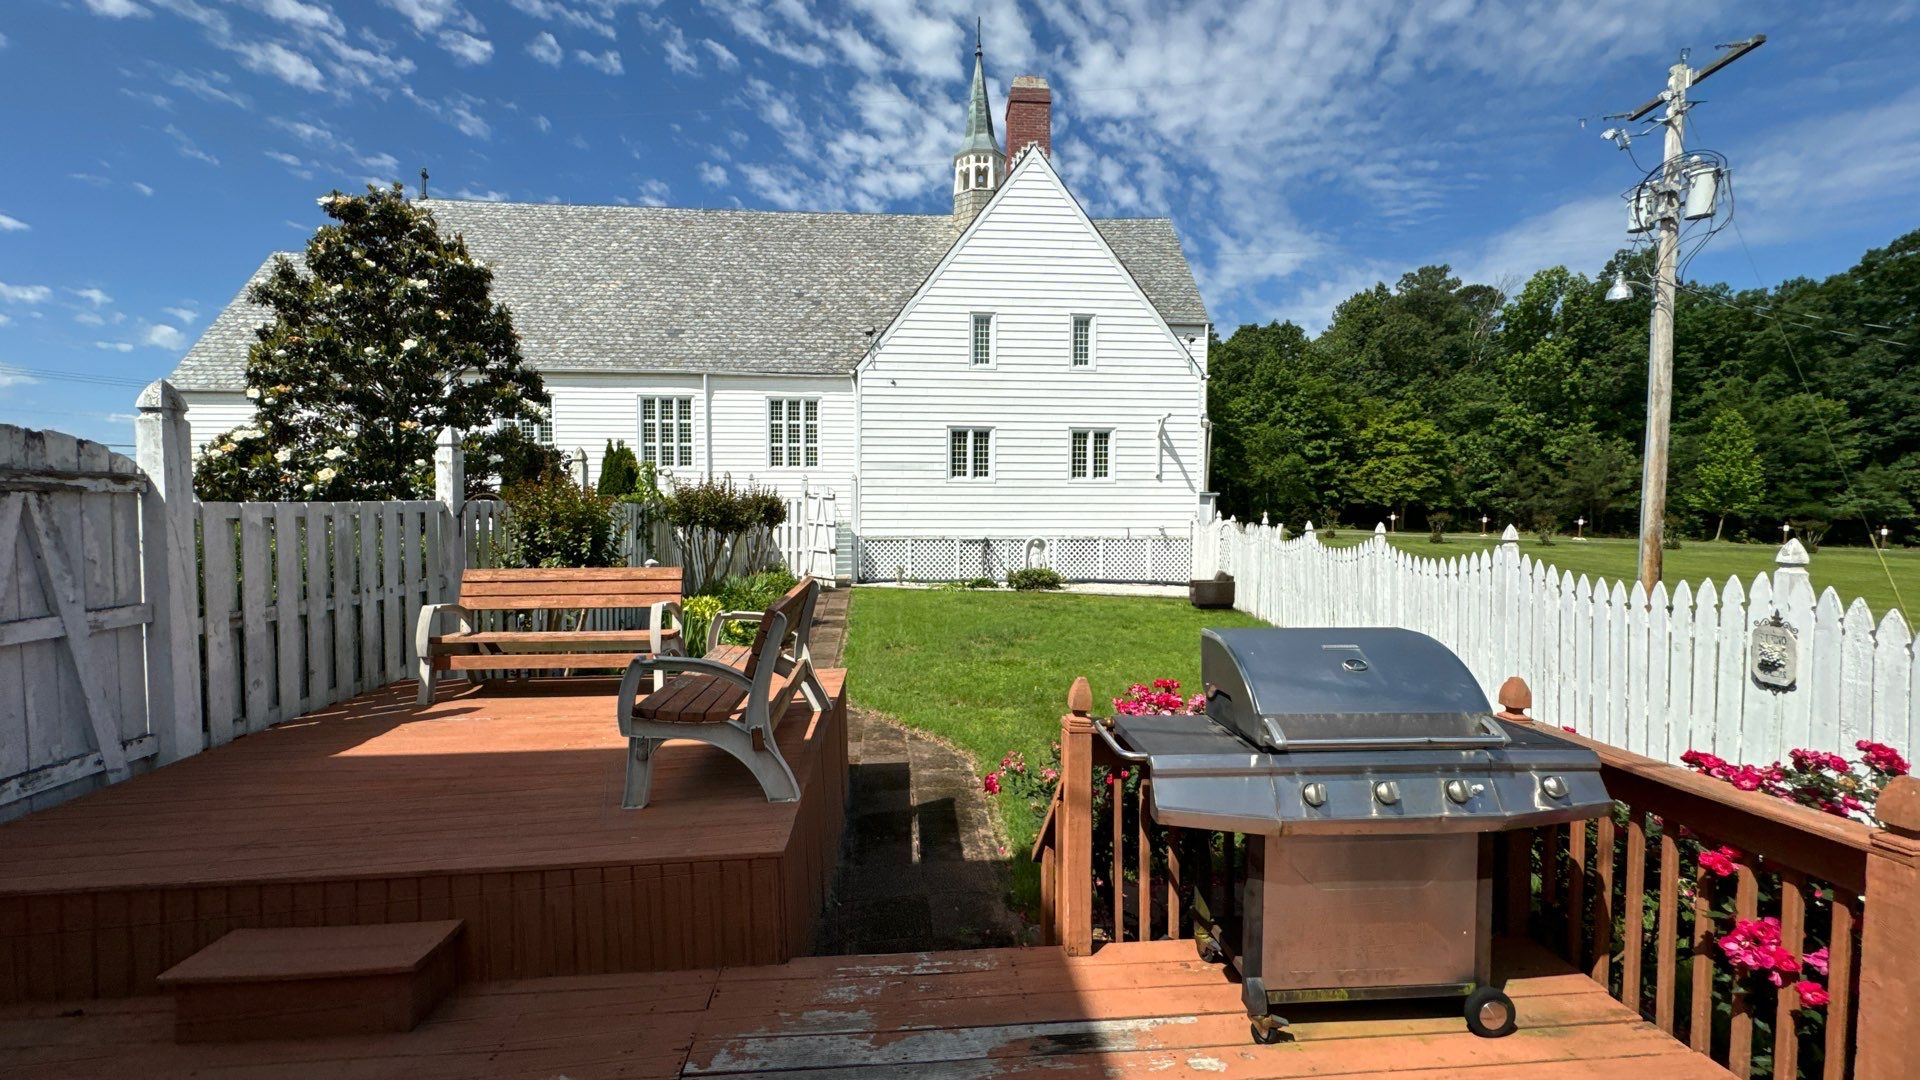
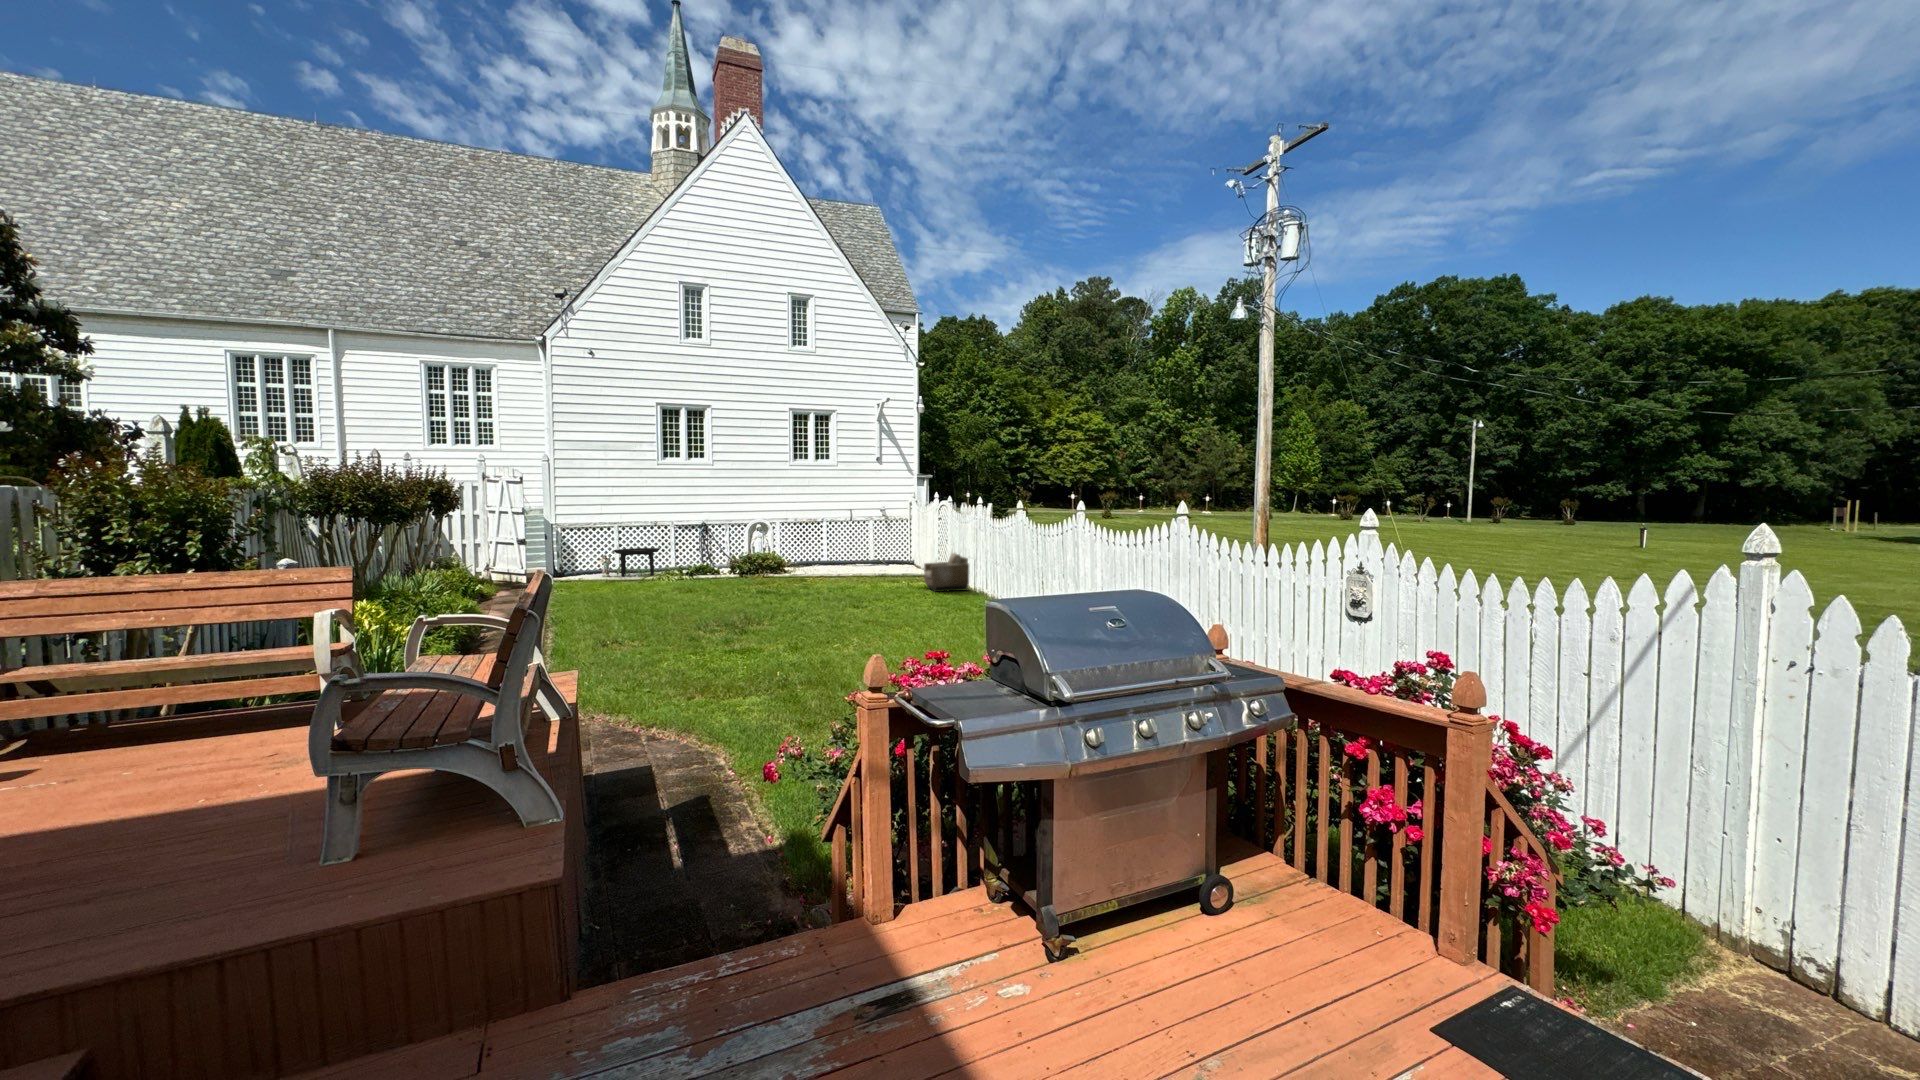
round table: none [908,558,948,583] -> present [614,548,660,577]

